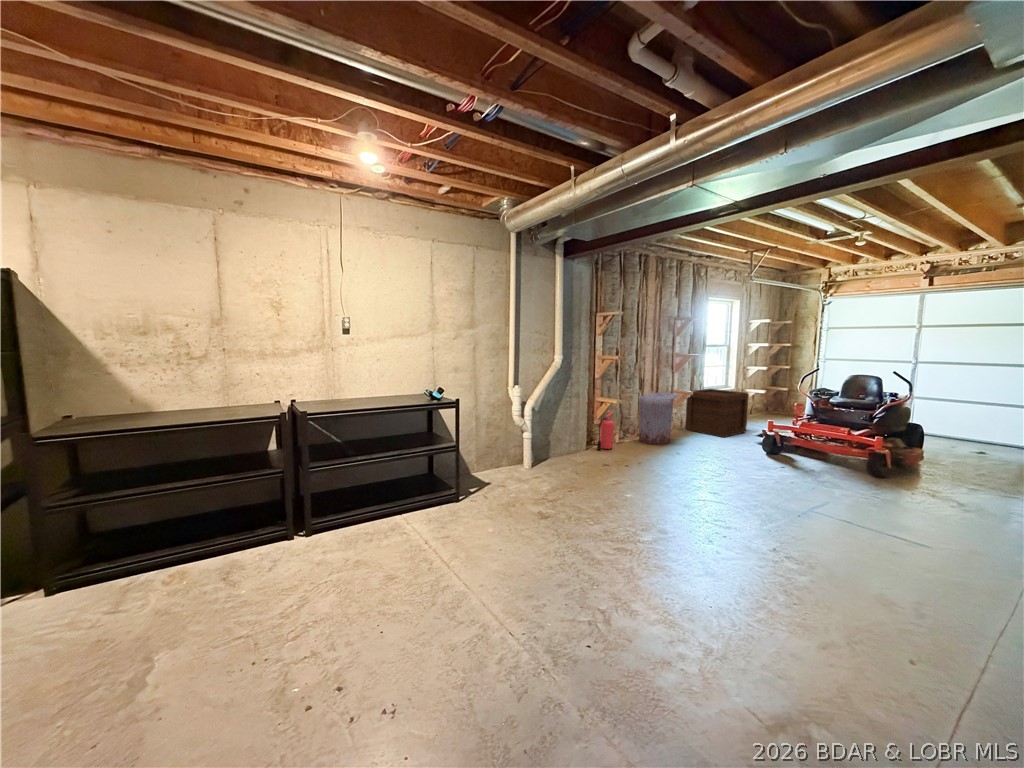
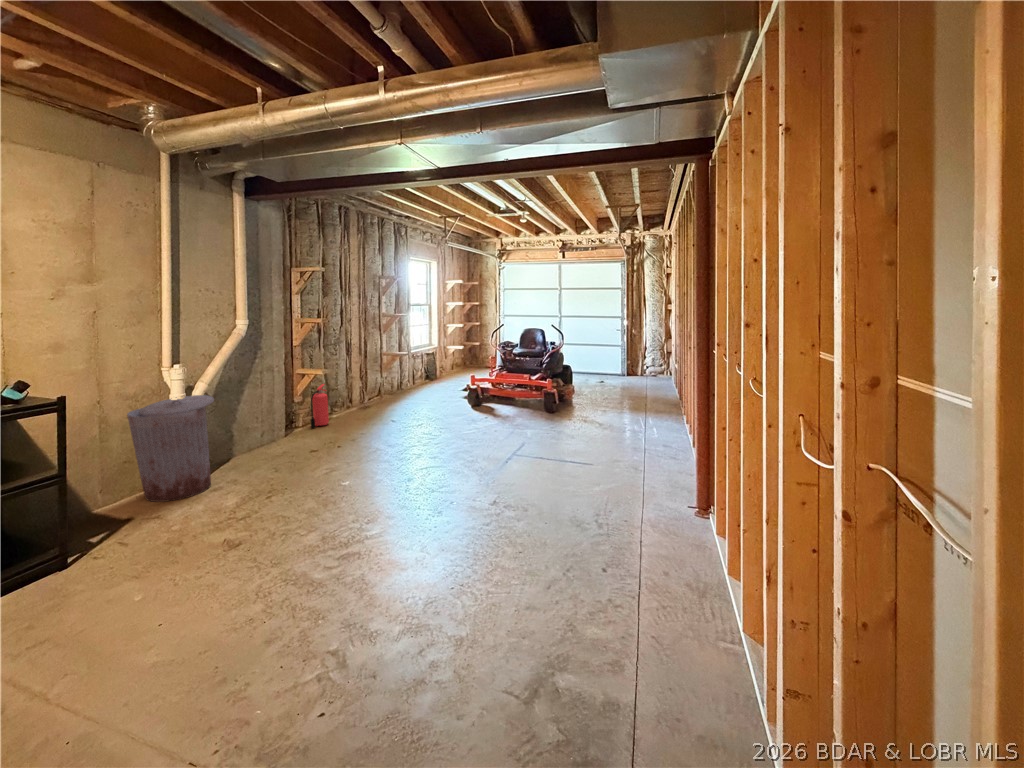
wooden crate: present [685,389,749,438] -> none [398,351,453,396]
trash can: present [639,393,677,445] -> present [127,395,214,502]

